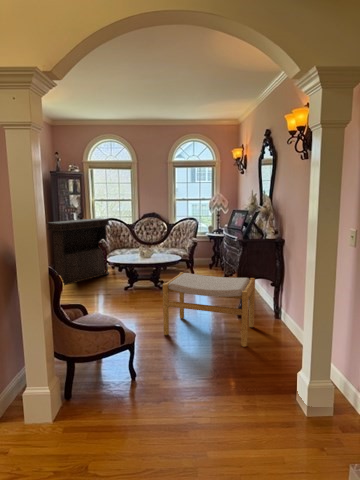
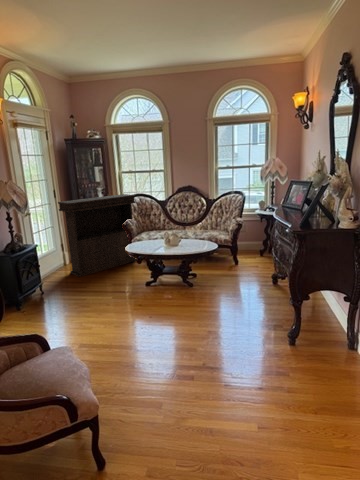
footstool: present [163,272,255,347] -> none [168,278,318,416]

